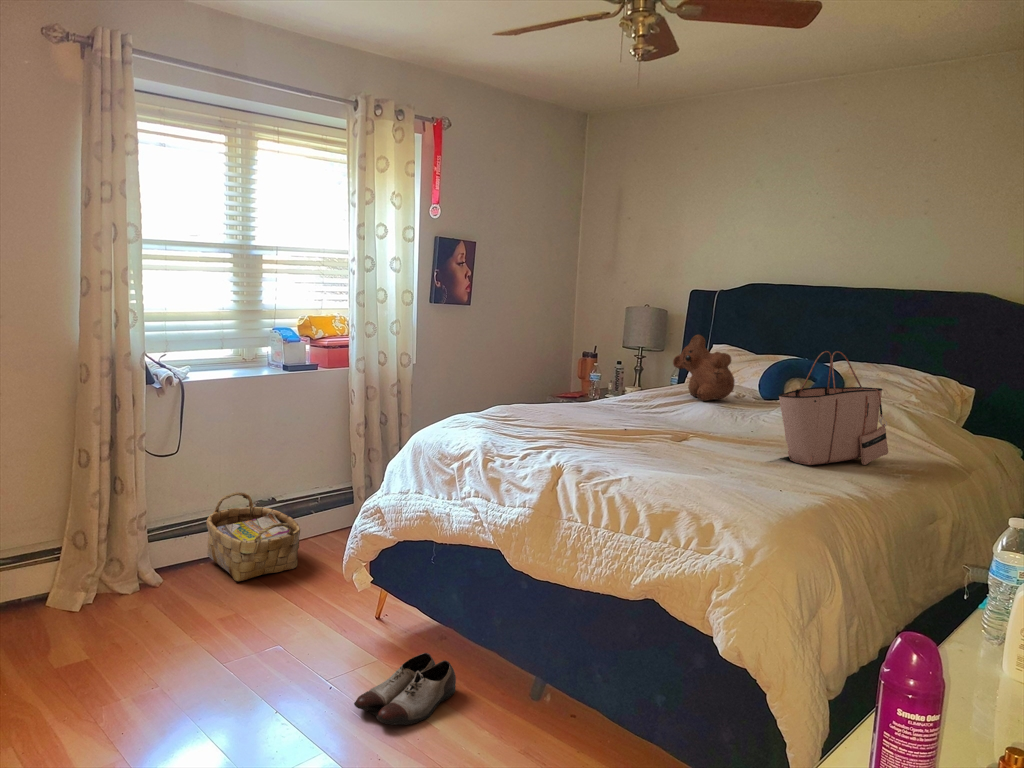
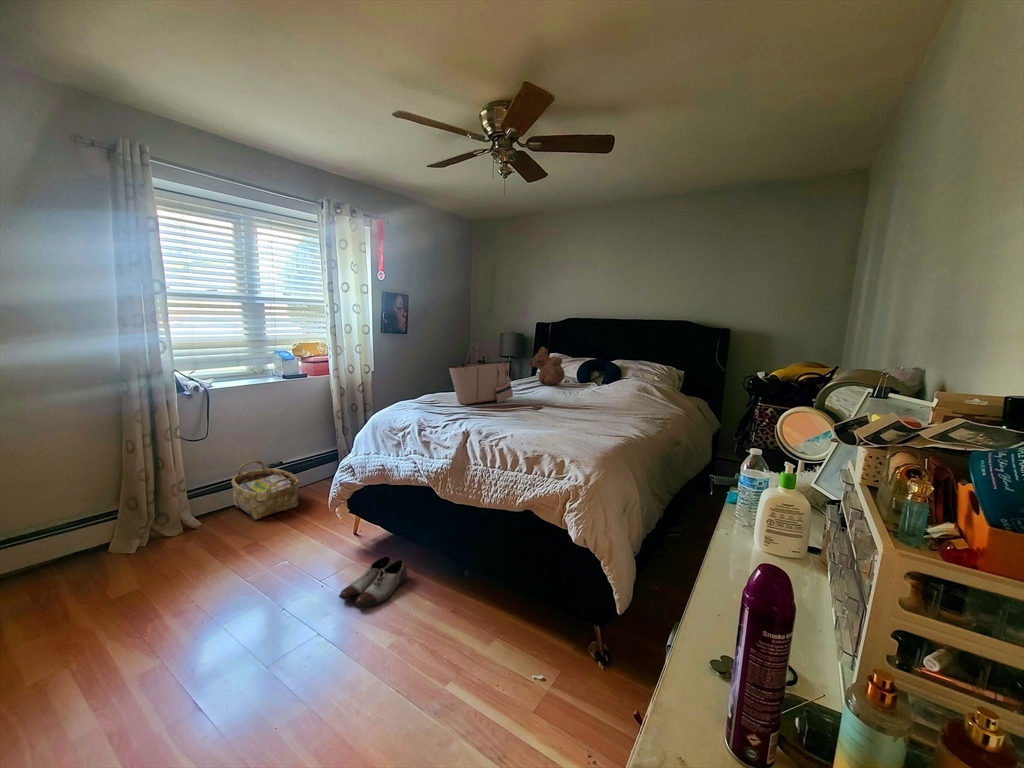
tote bag: present [778,351,888,465] -> present [449,342,513,404]

